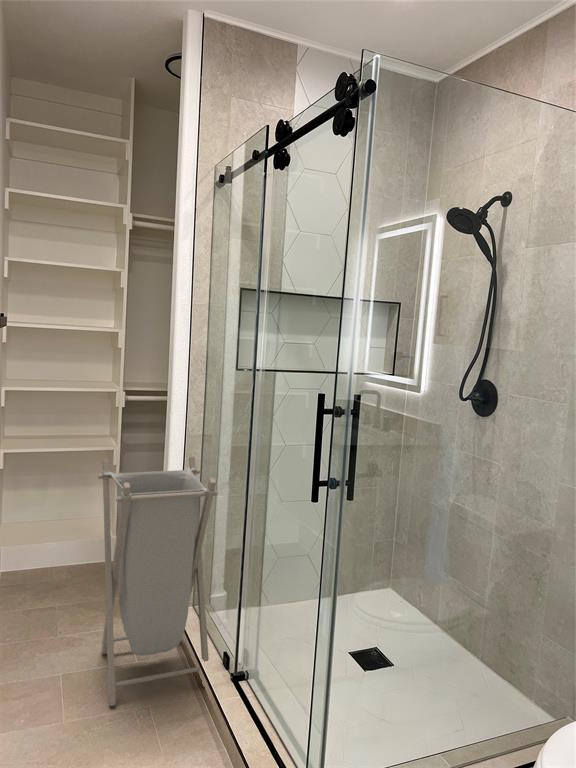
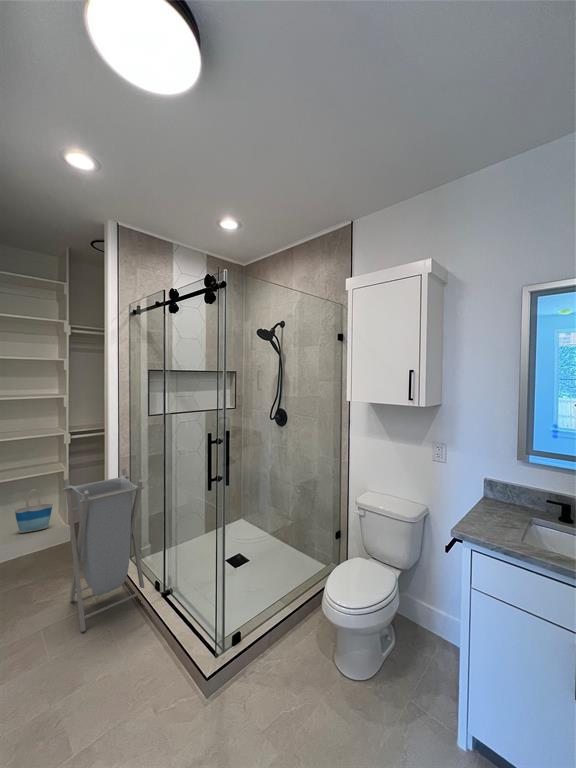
tote bag: none [46,471,95,533] -> present [15,490,53,533]

